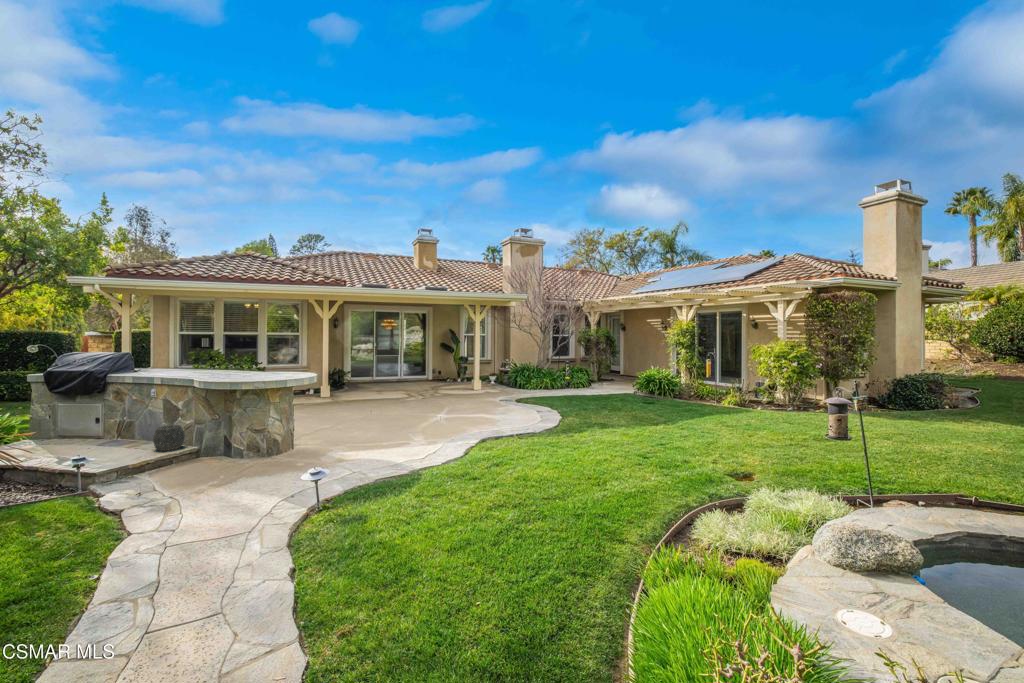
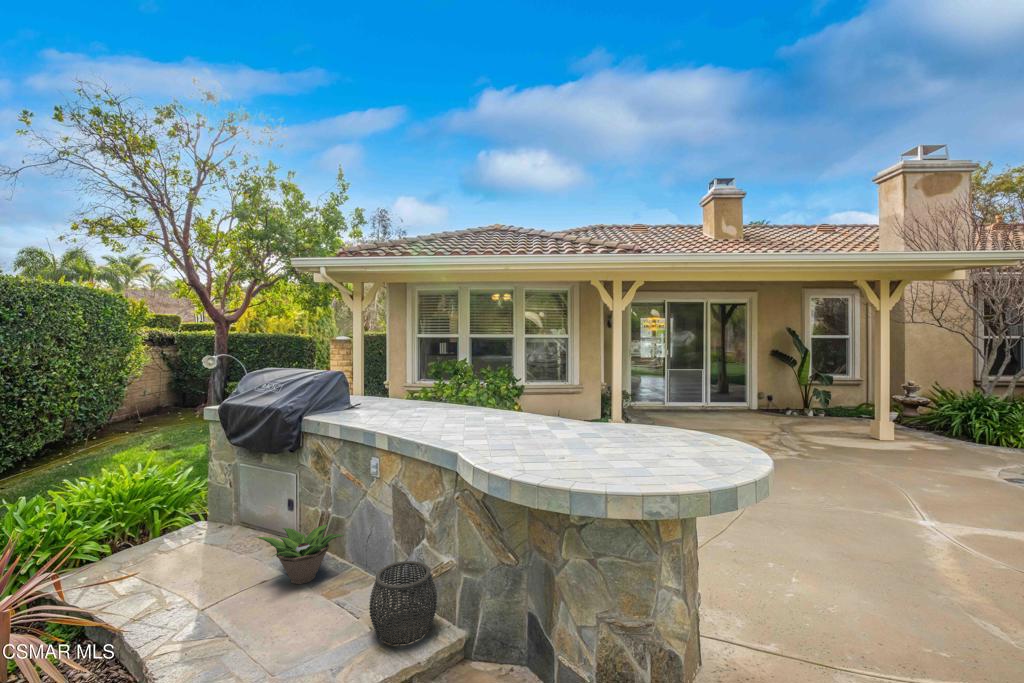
decorative plant: none [86,424,136,447] -> present [256,524,344,584]

